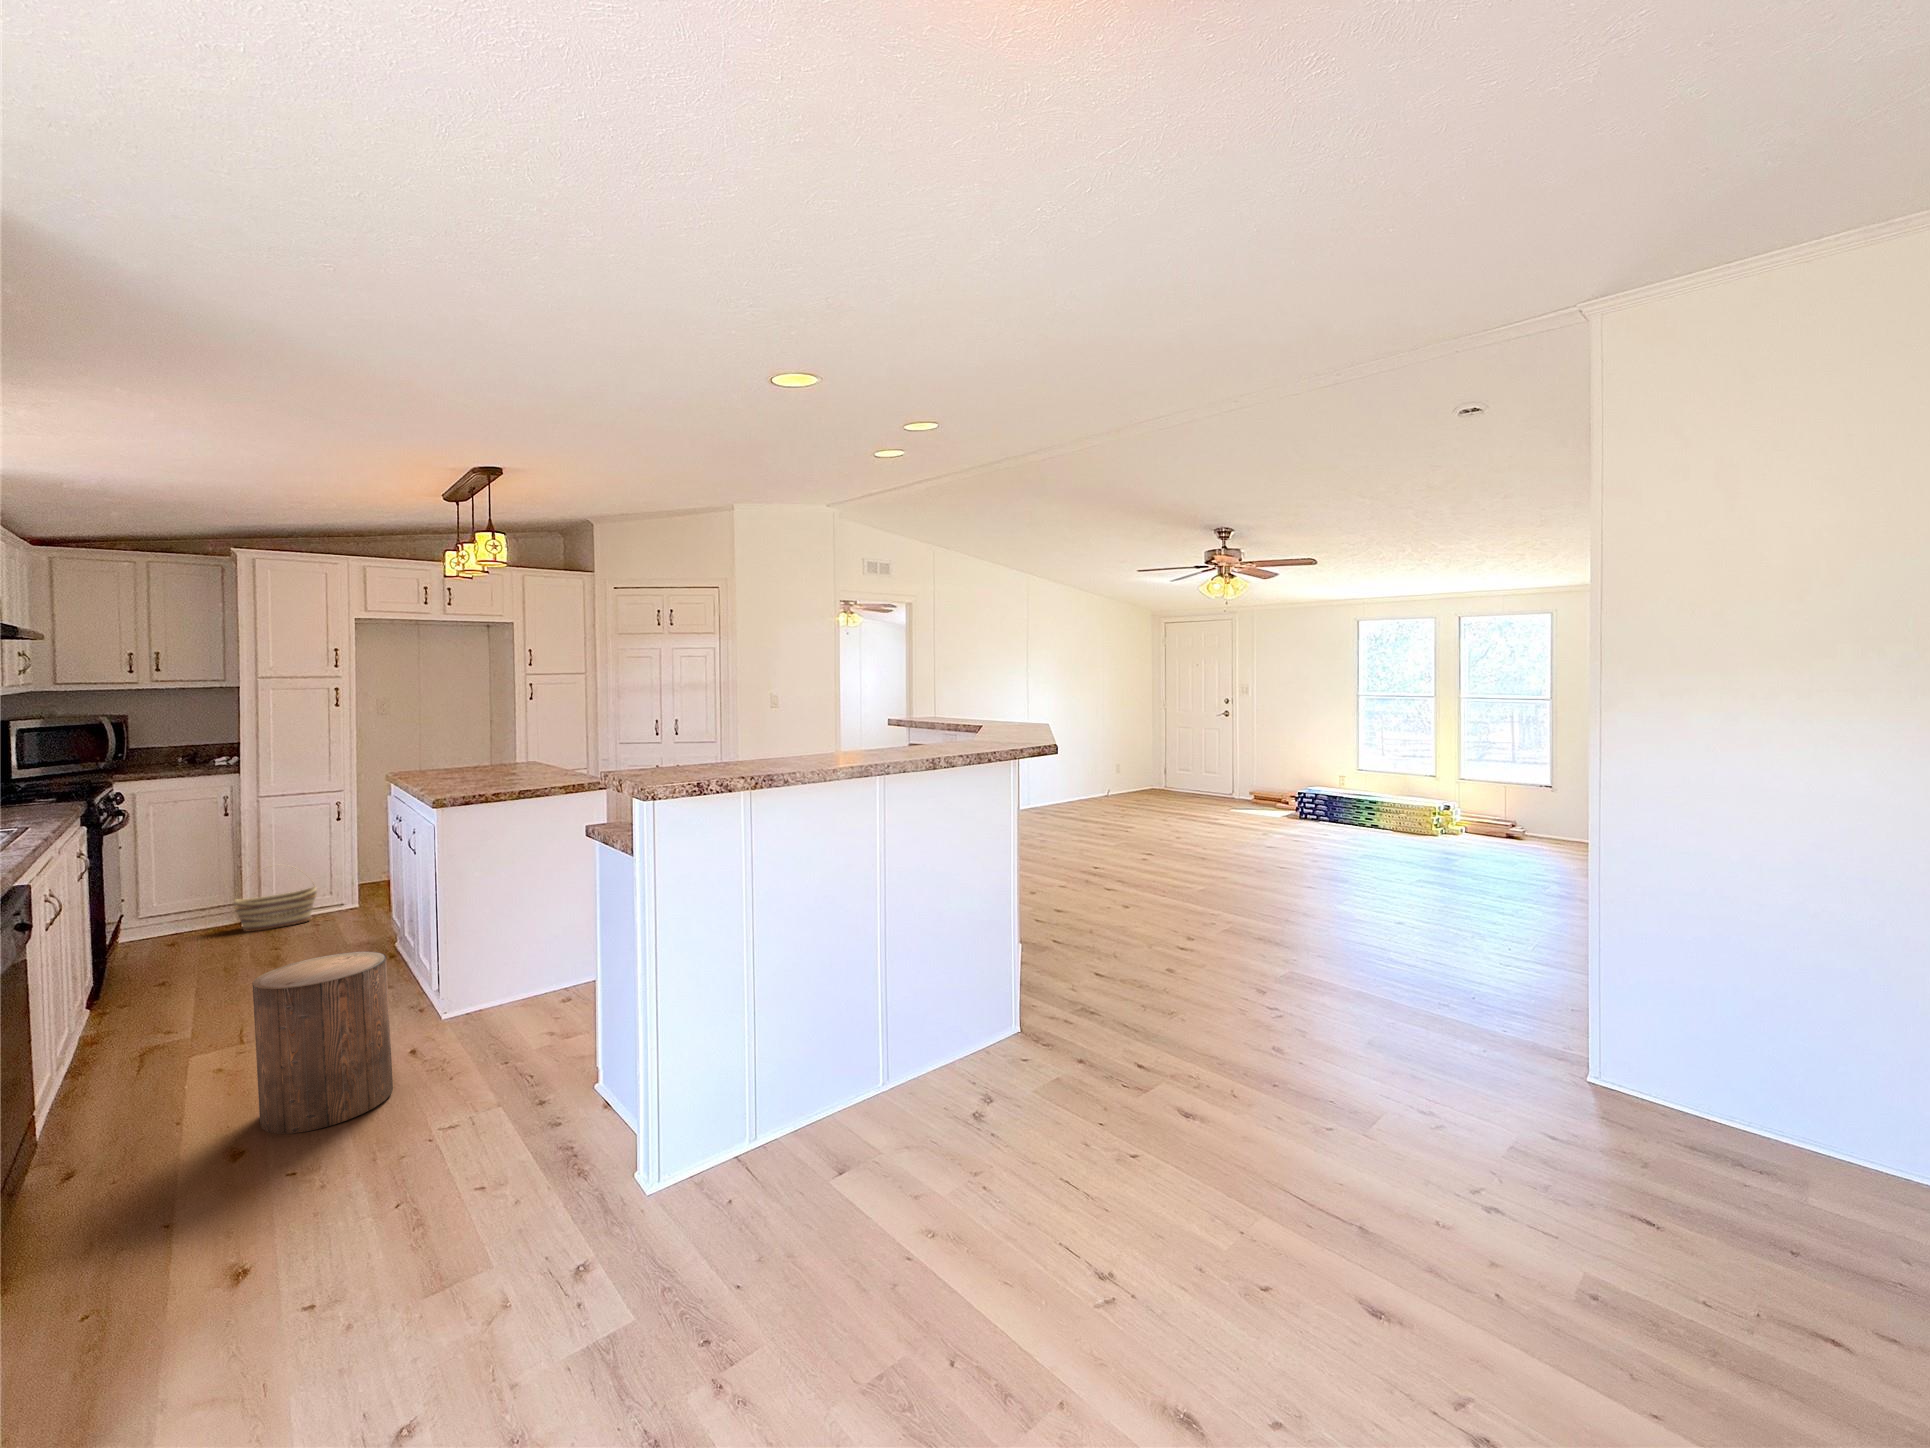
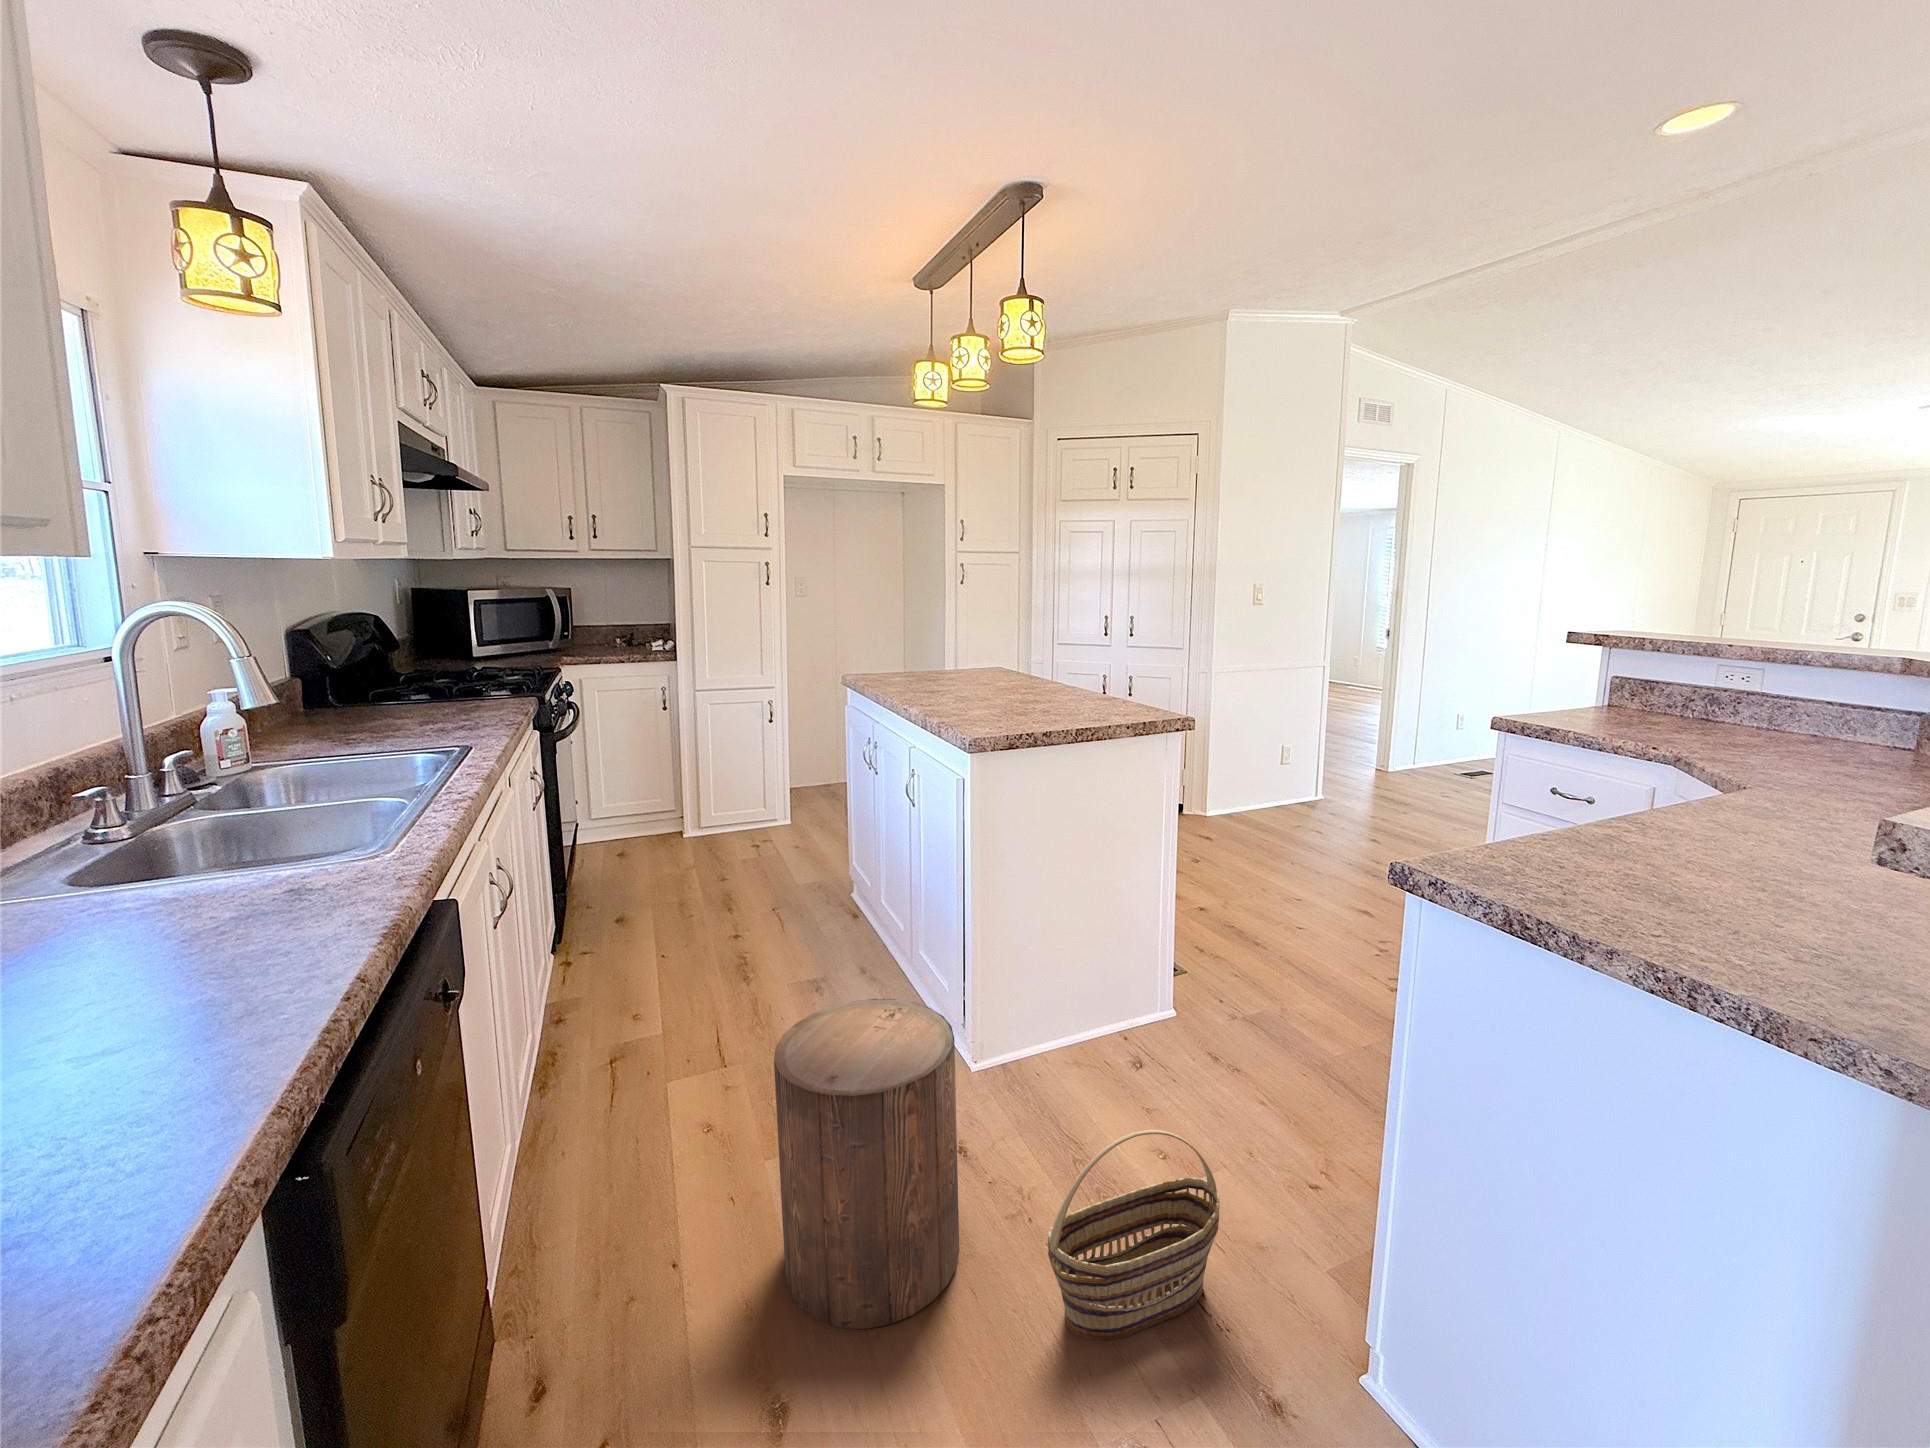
basket: present [234,868,317,932] -> present [1048,1130,1220,1341]

